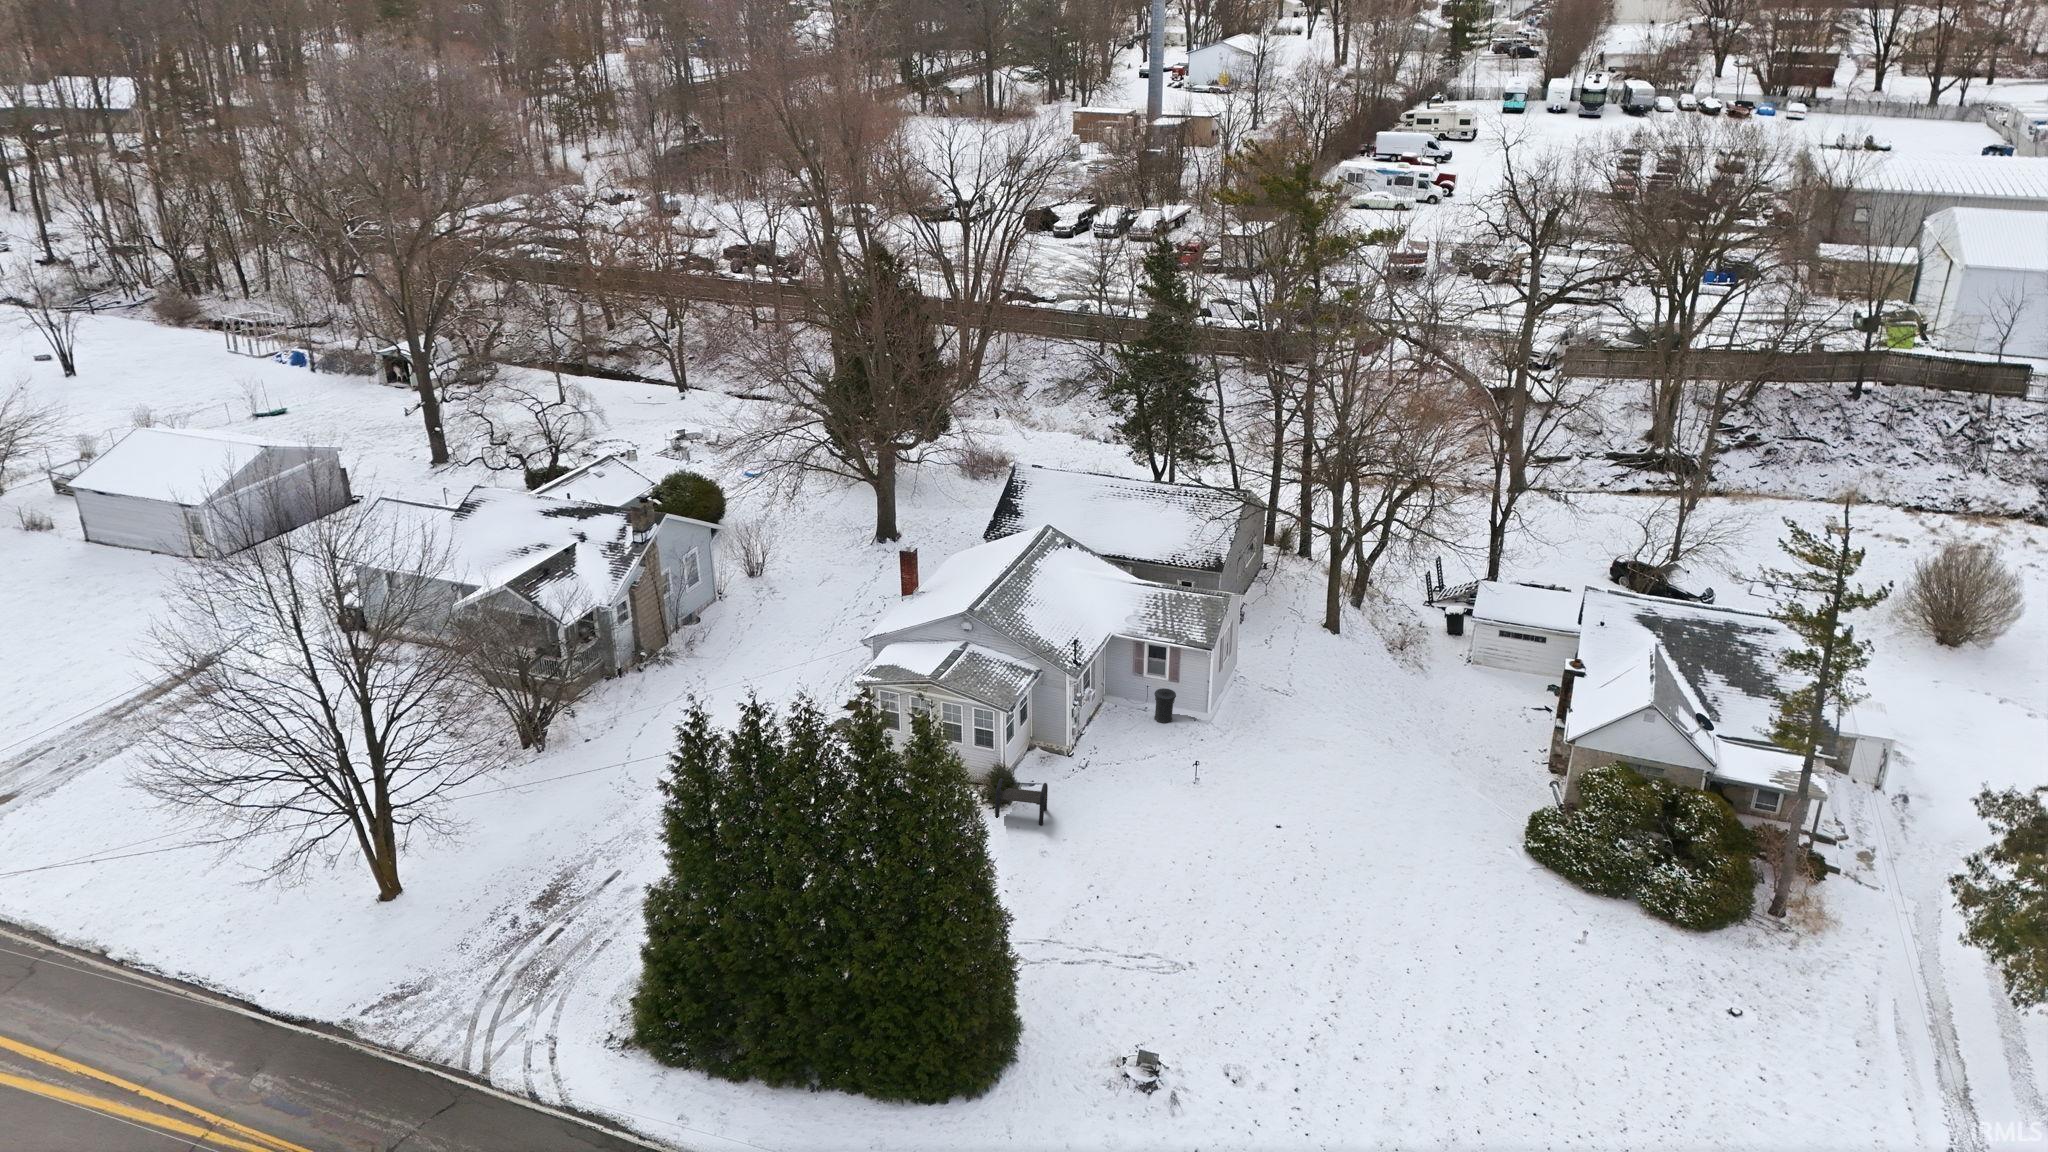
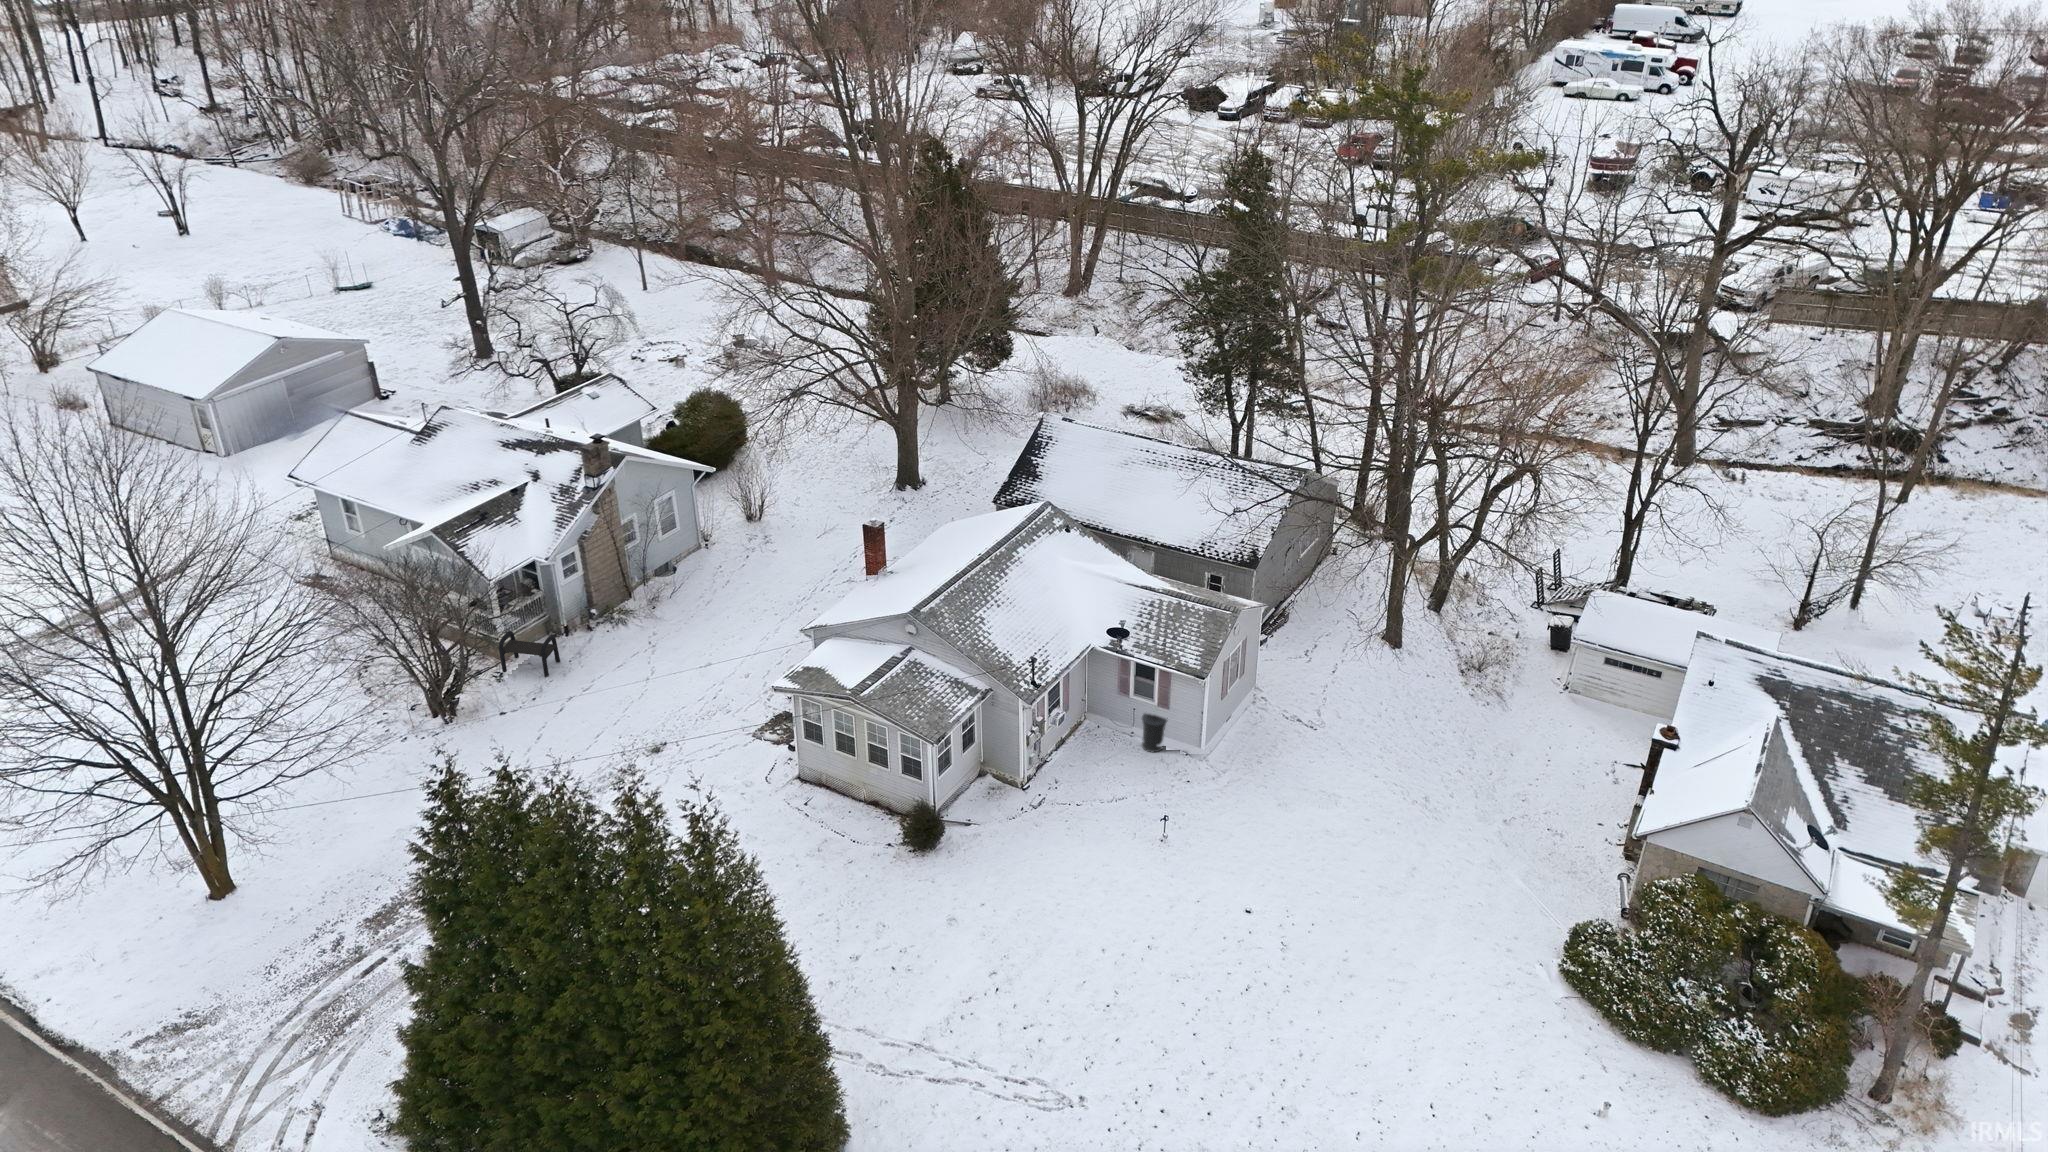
bench: present [995,778,1048,825] -> present [499,631,560,677]

